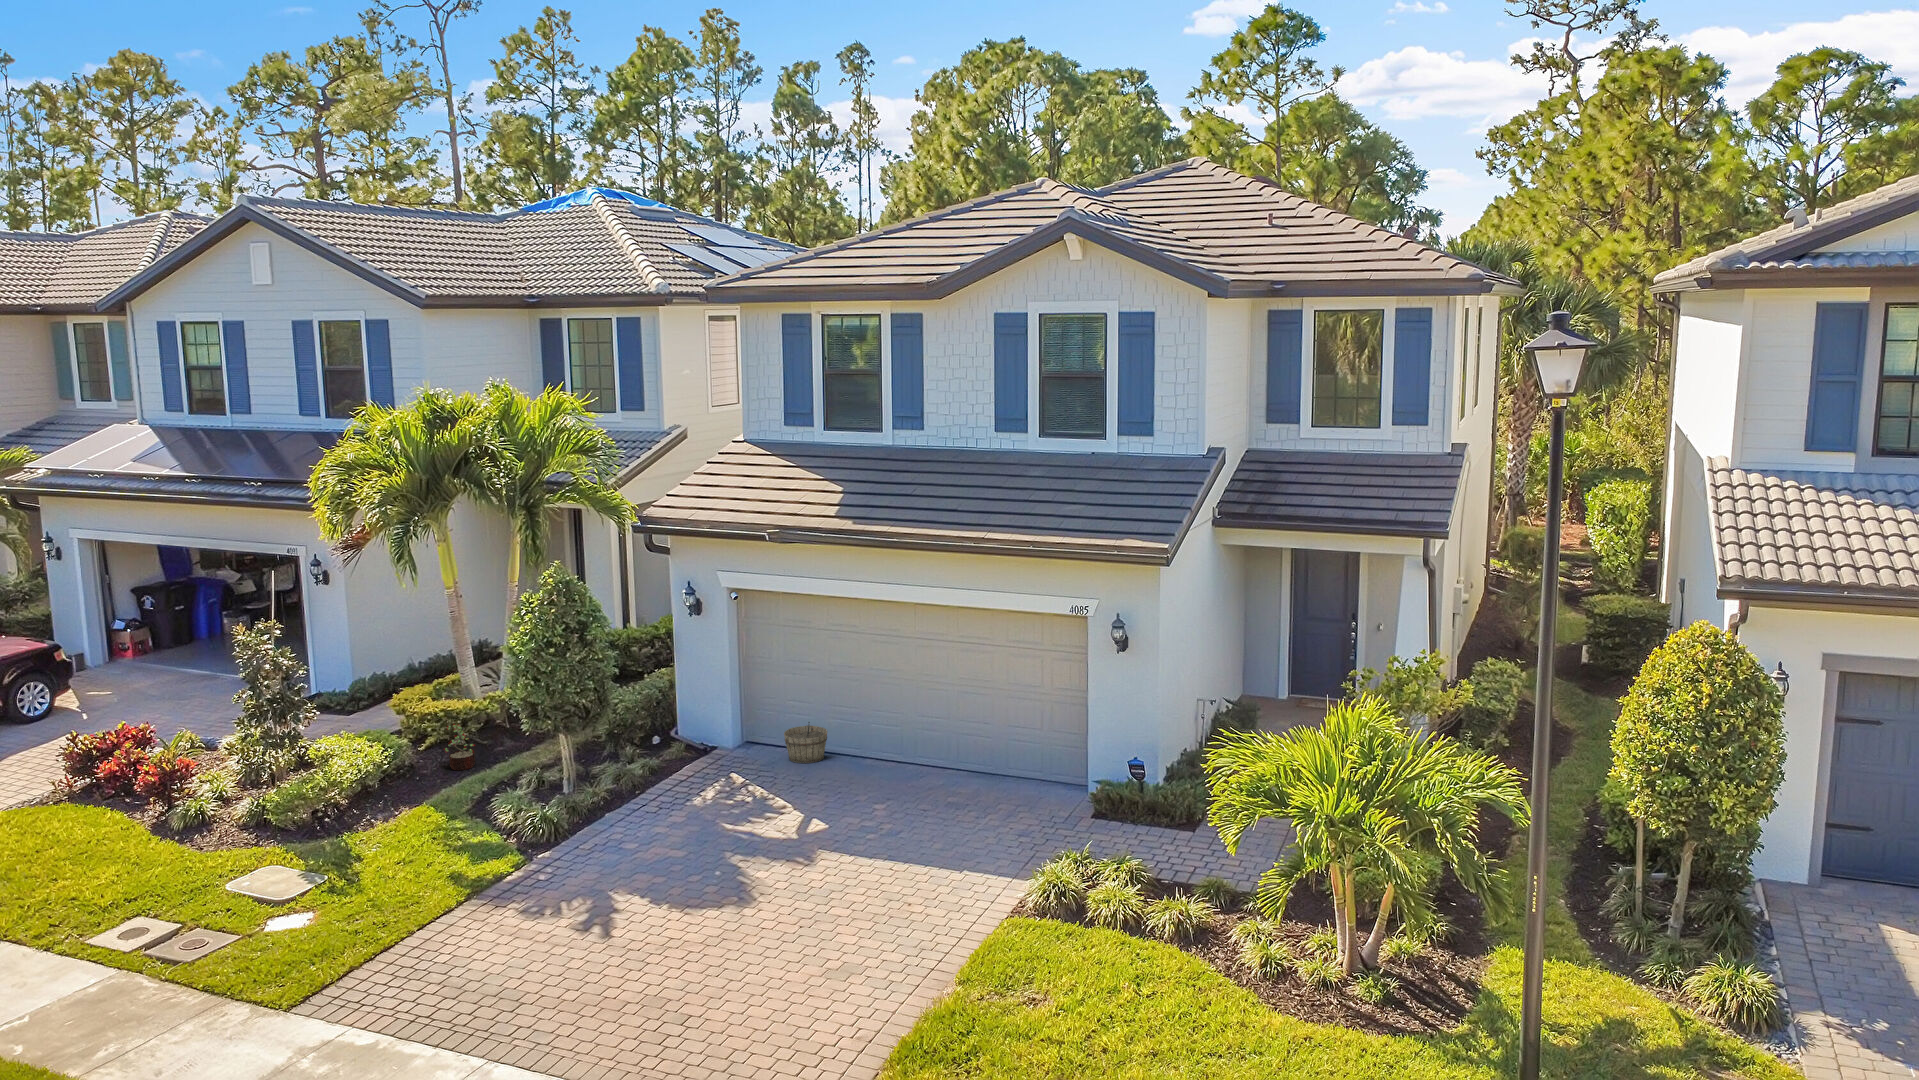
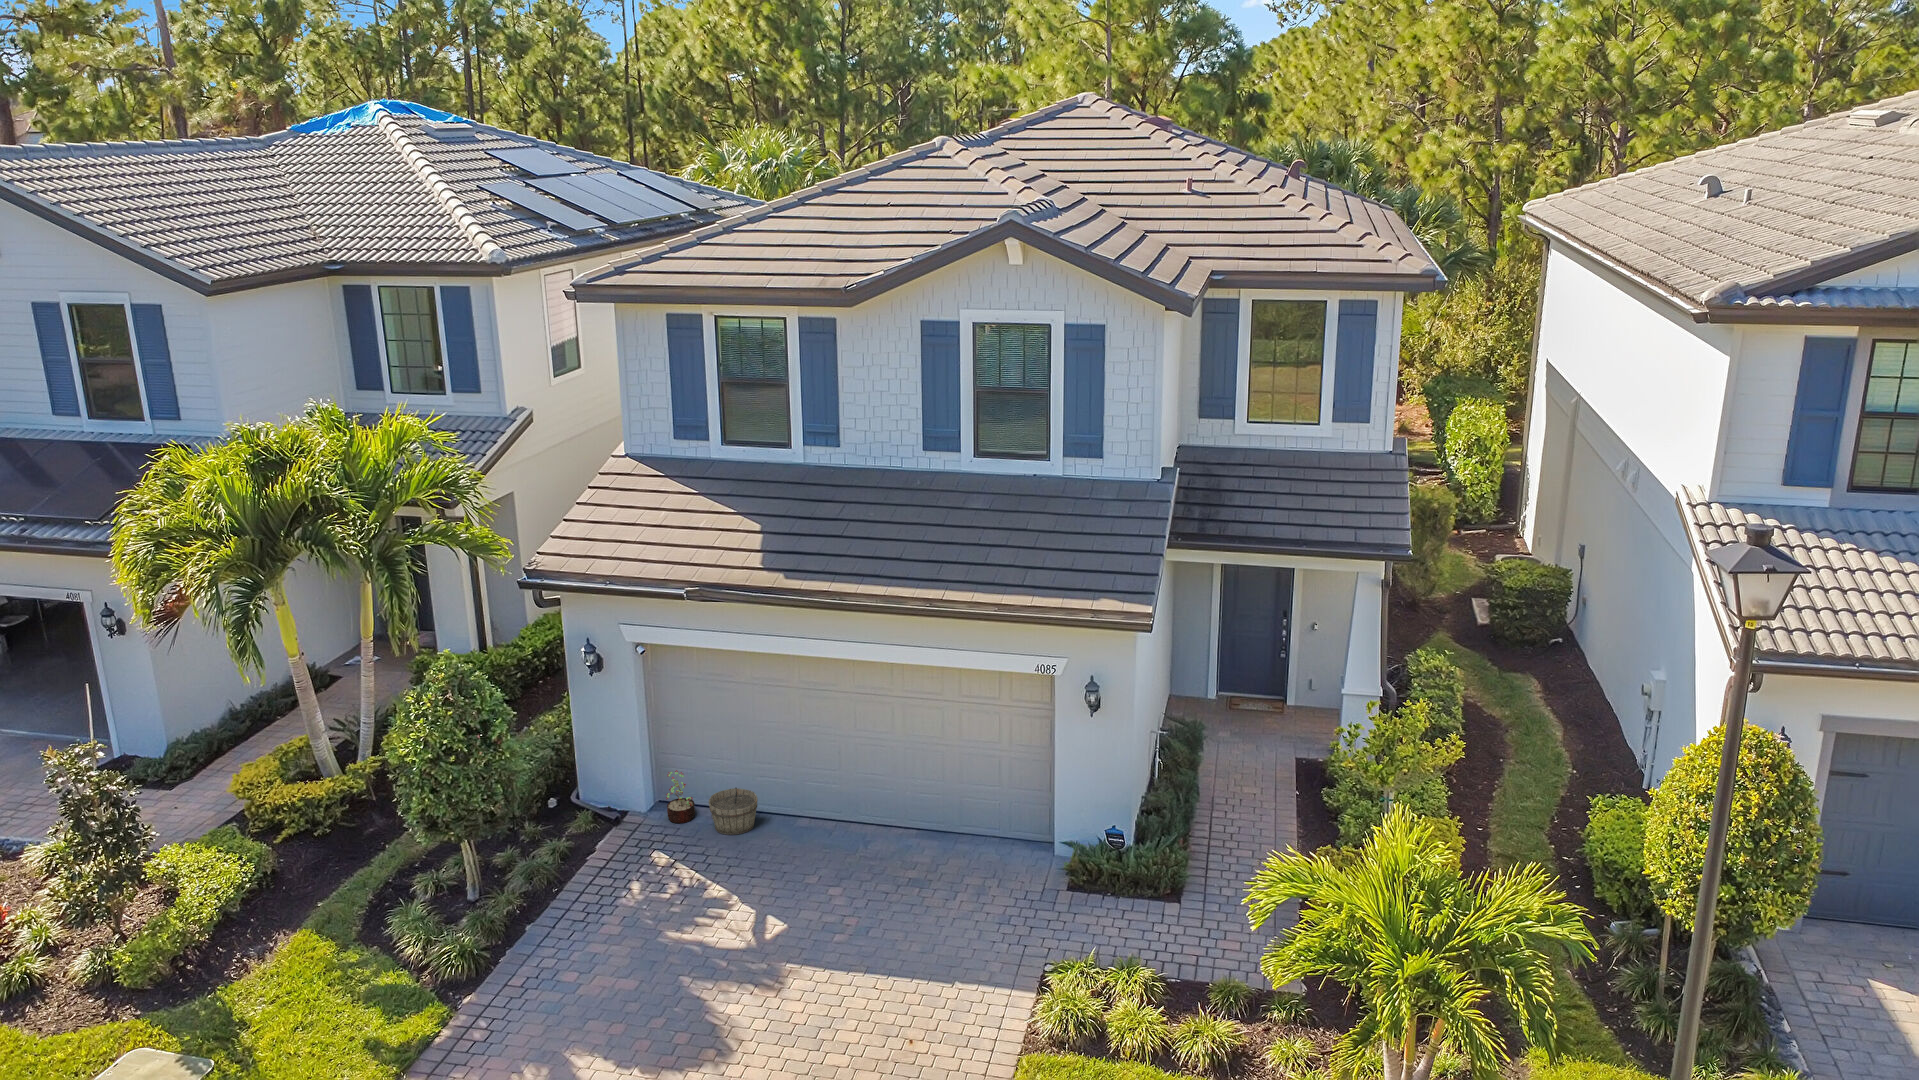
decorative plant: present [444,724,475,771] -> present [666,770,695,823]

